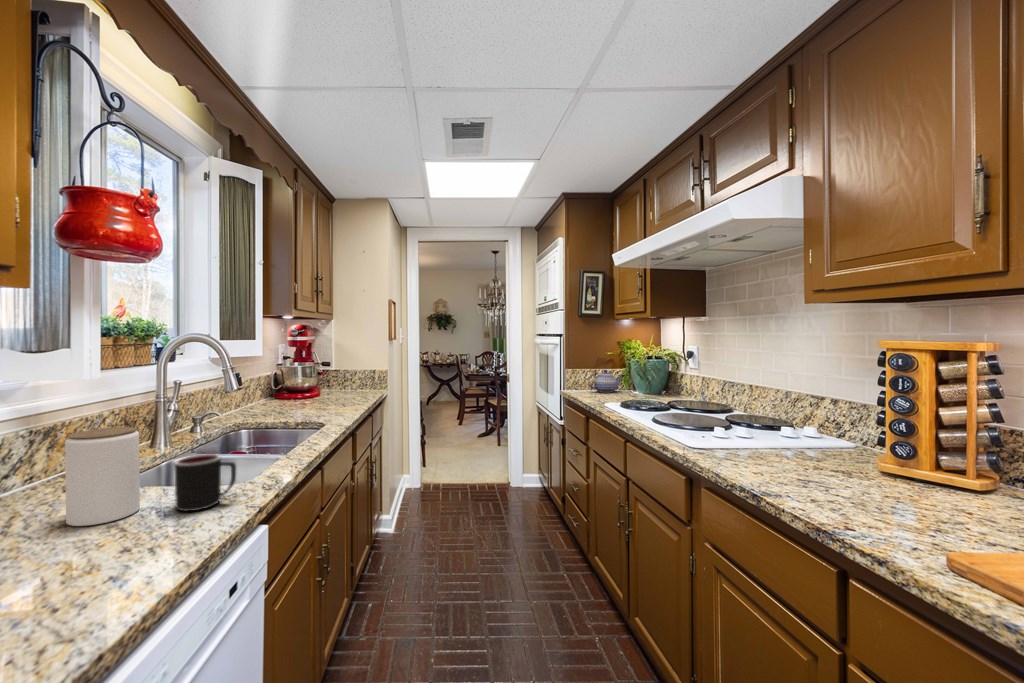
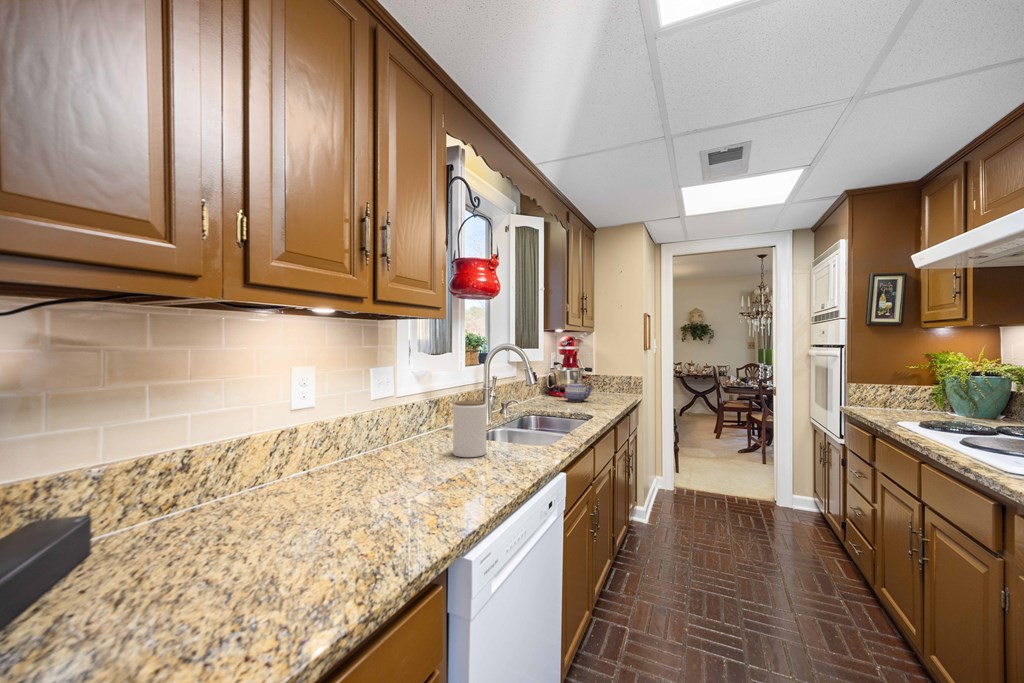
teapot: present [588,370,622,393] -> present [558,380,593,402]
mug: present [174,454,236,511] -> none [505,423,539,459]

